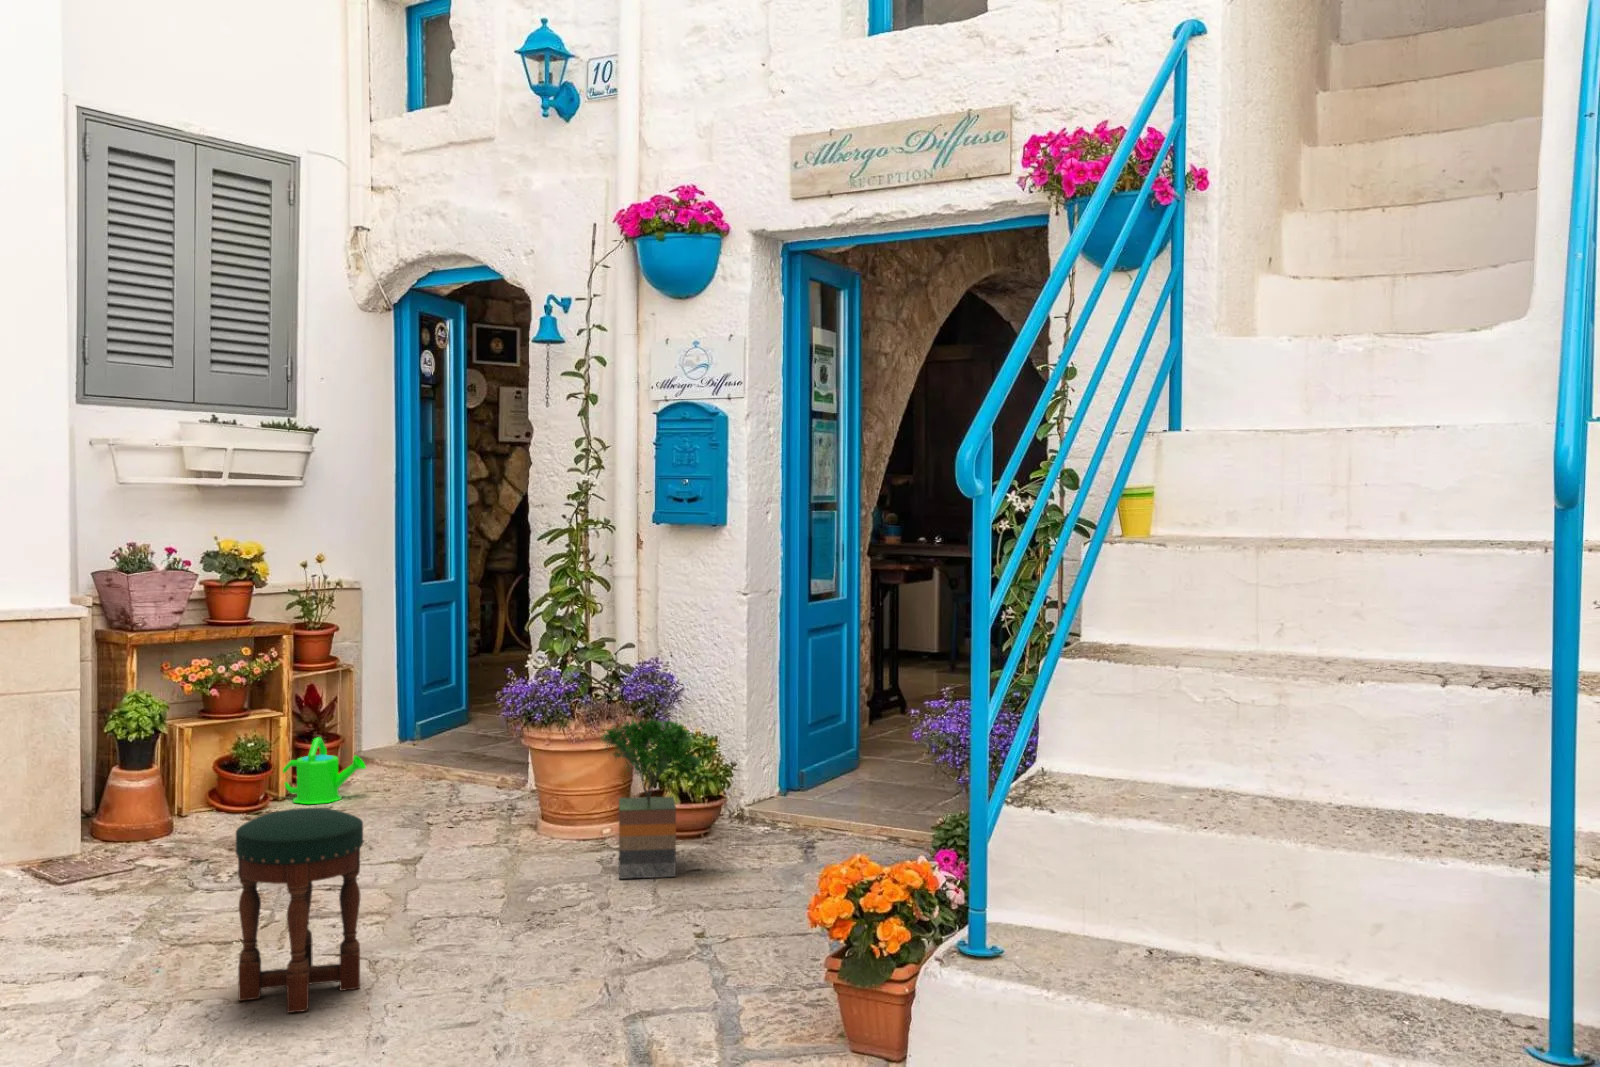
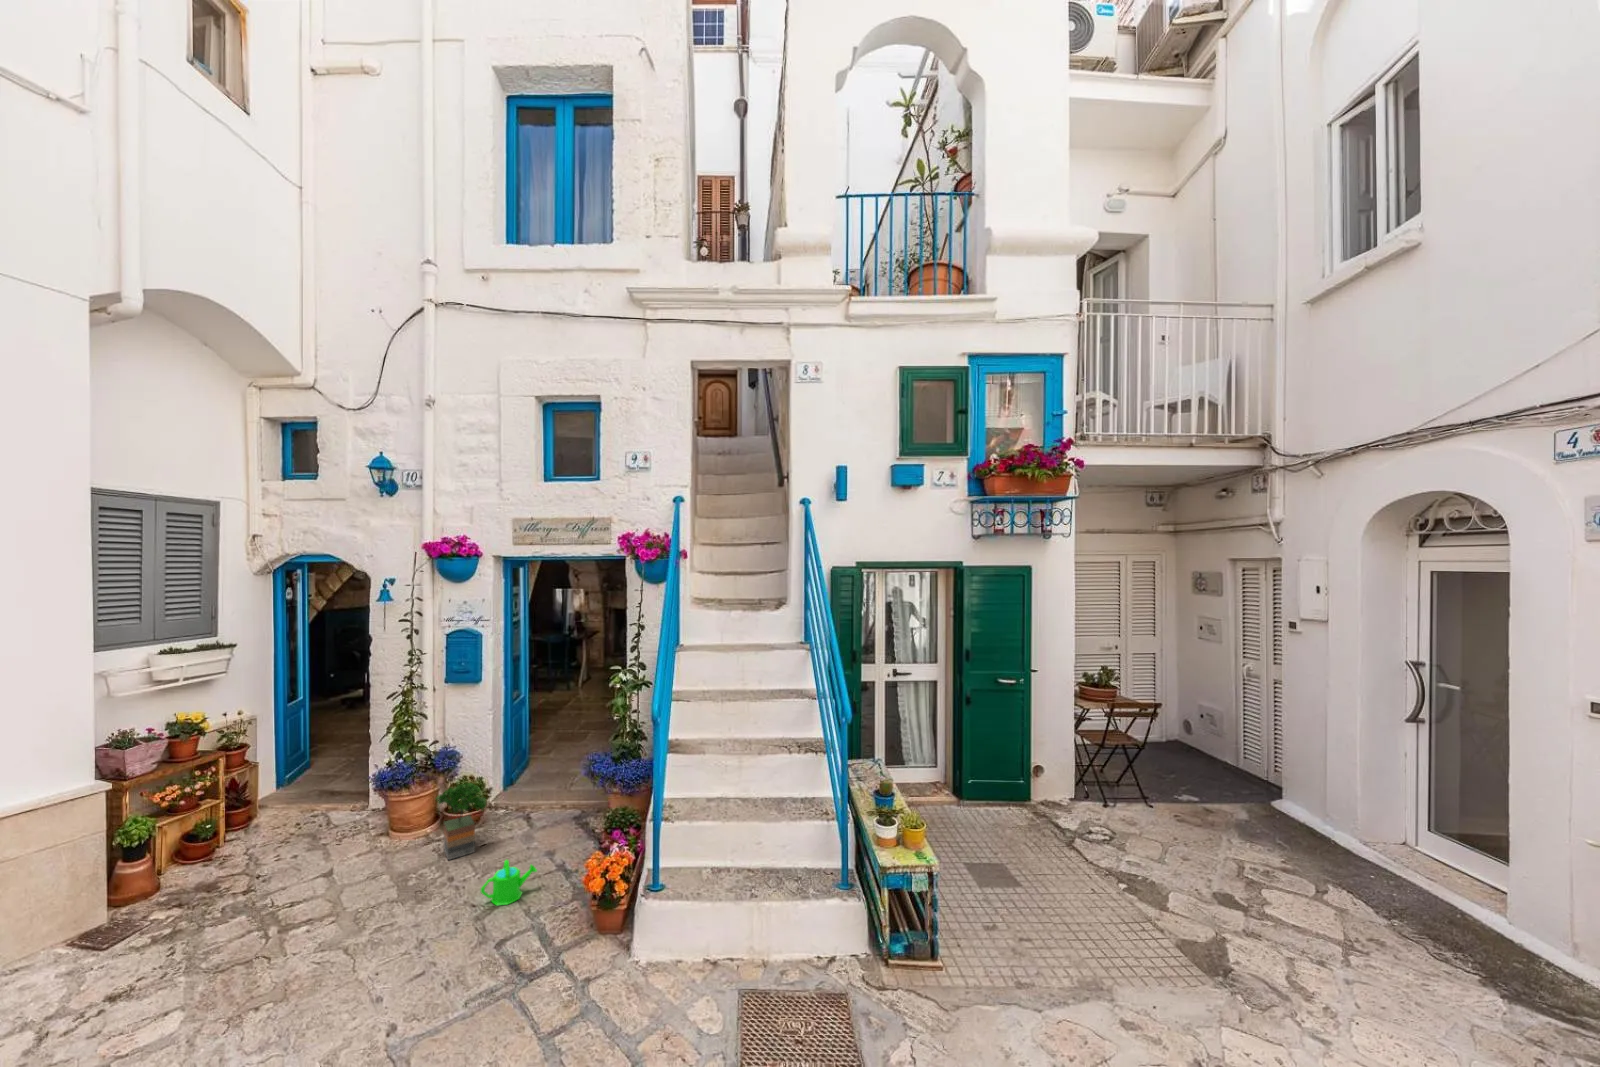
watering can: present [283,737,366,804] -> present [480,860,537,905]
stool: present [236,808,364,1013] -> none [277,888,346,994]

